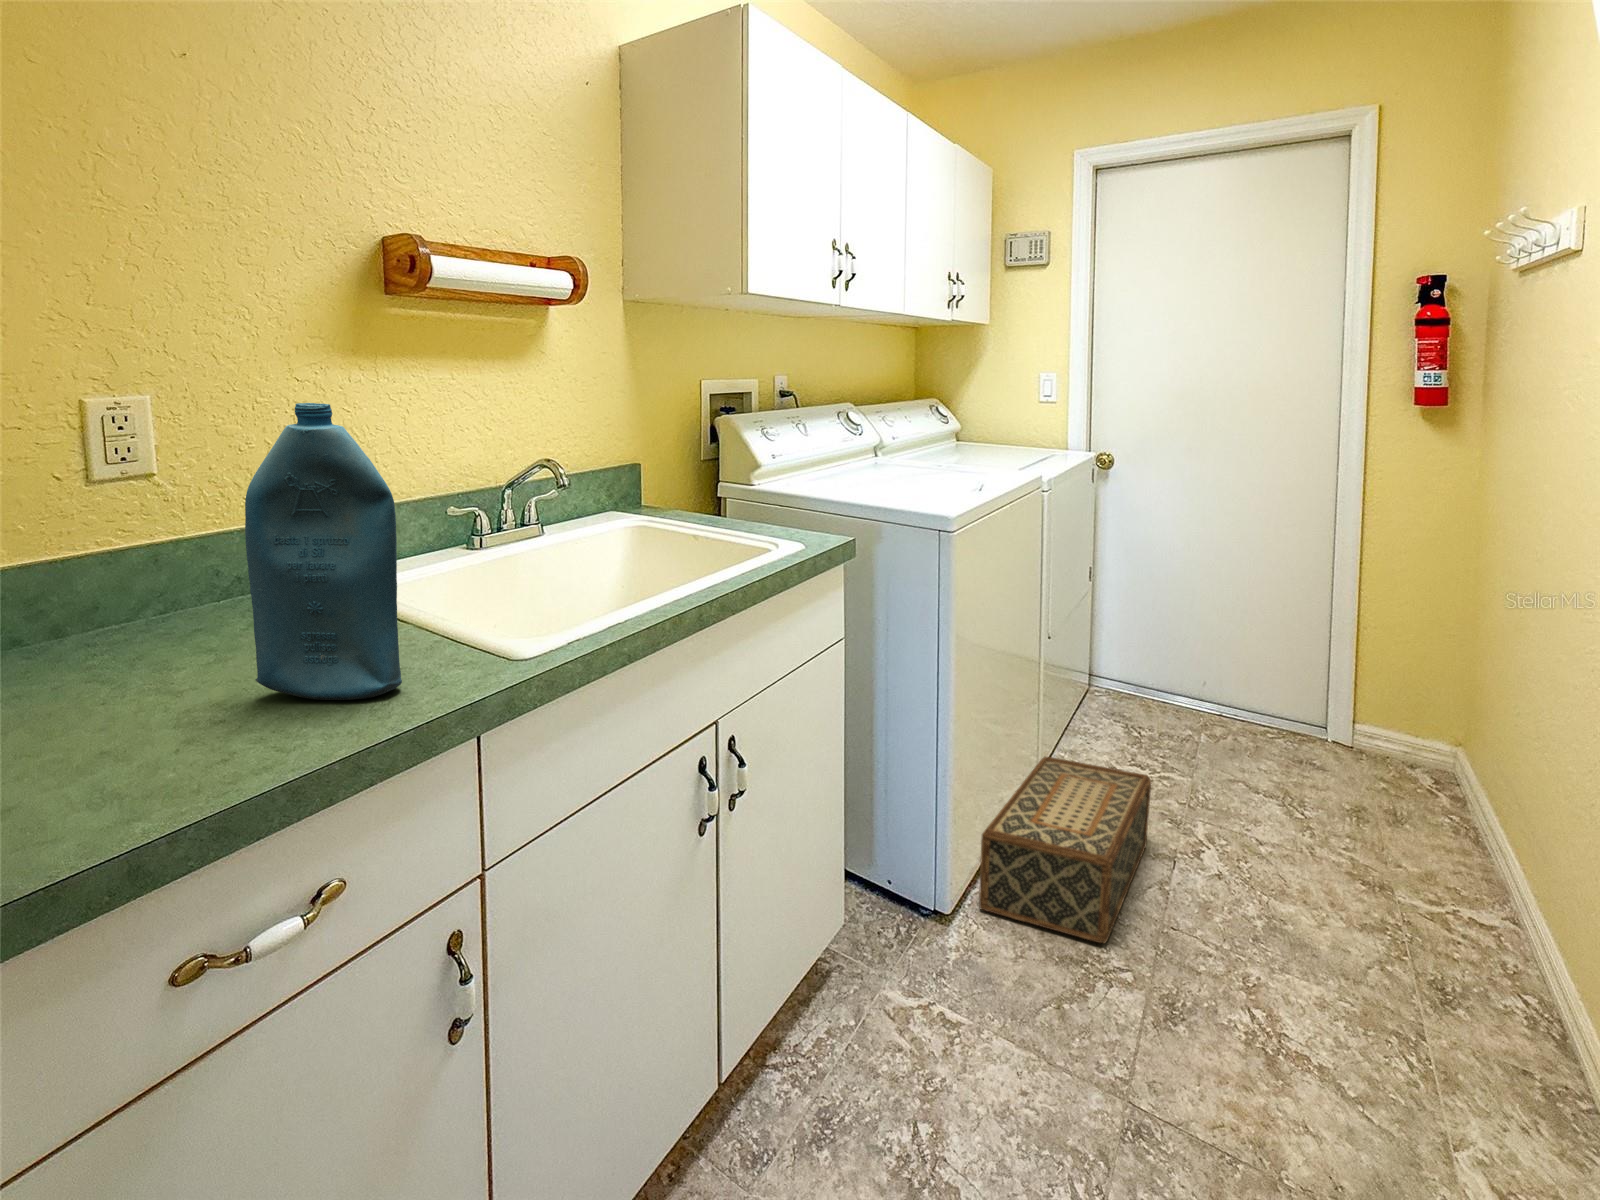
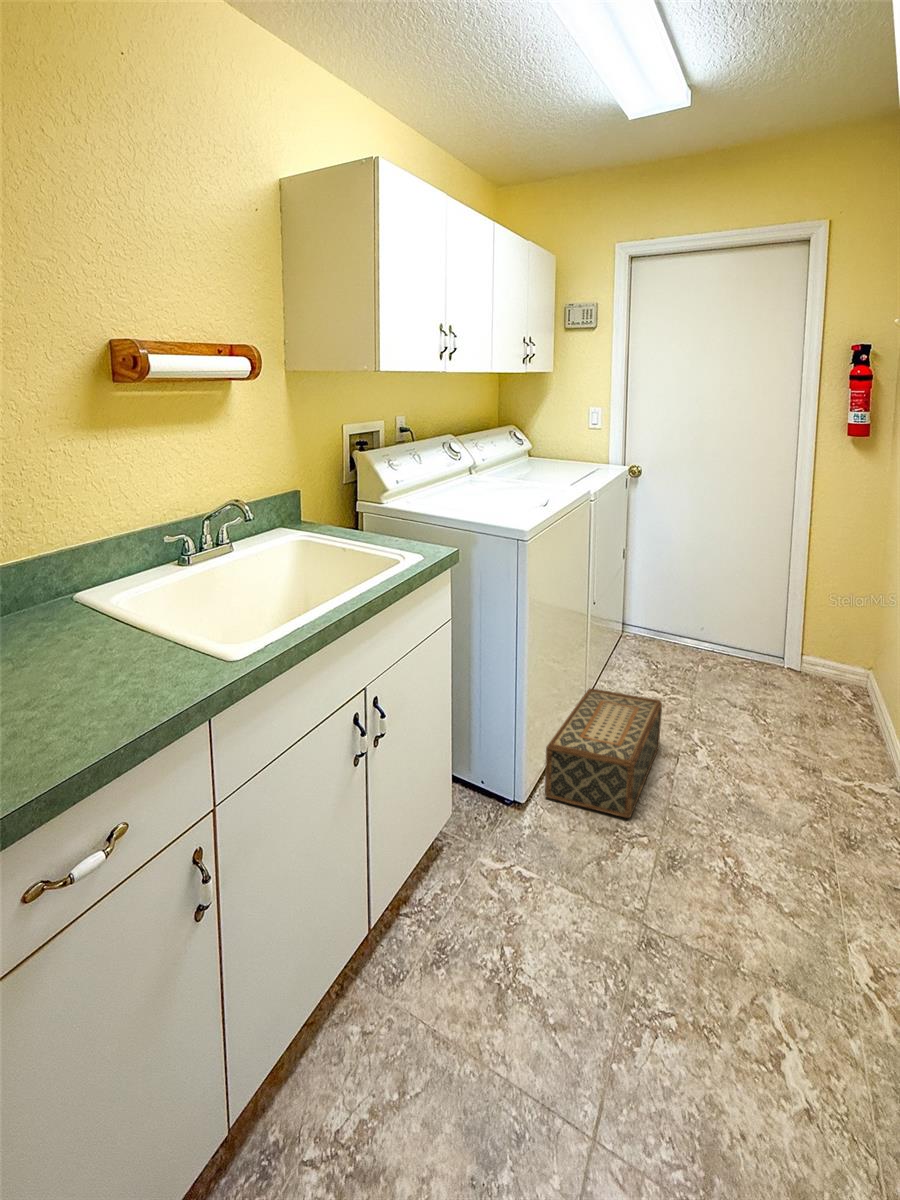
bottle: present [245,403,402,700] -> none [39,504,153,703]

